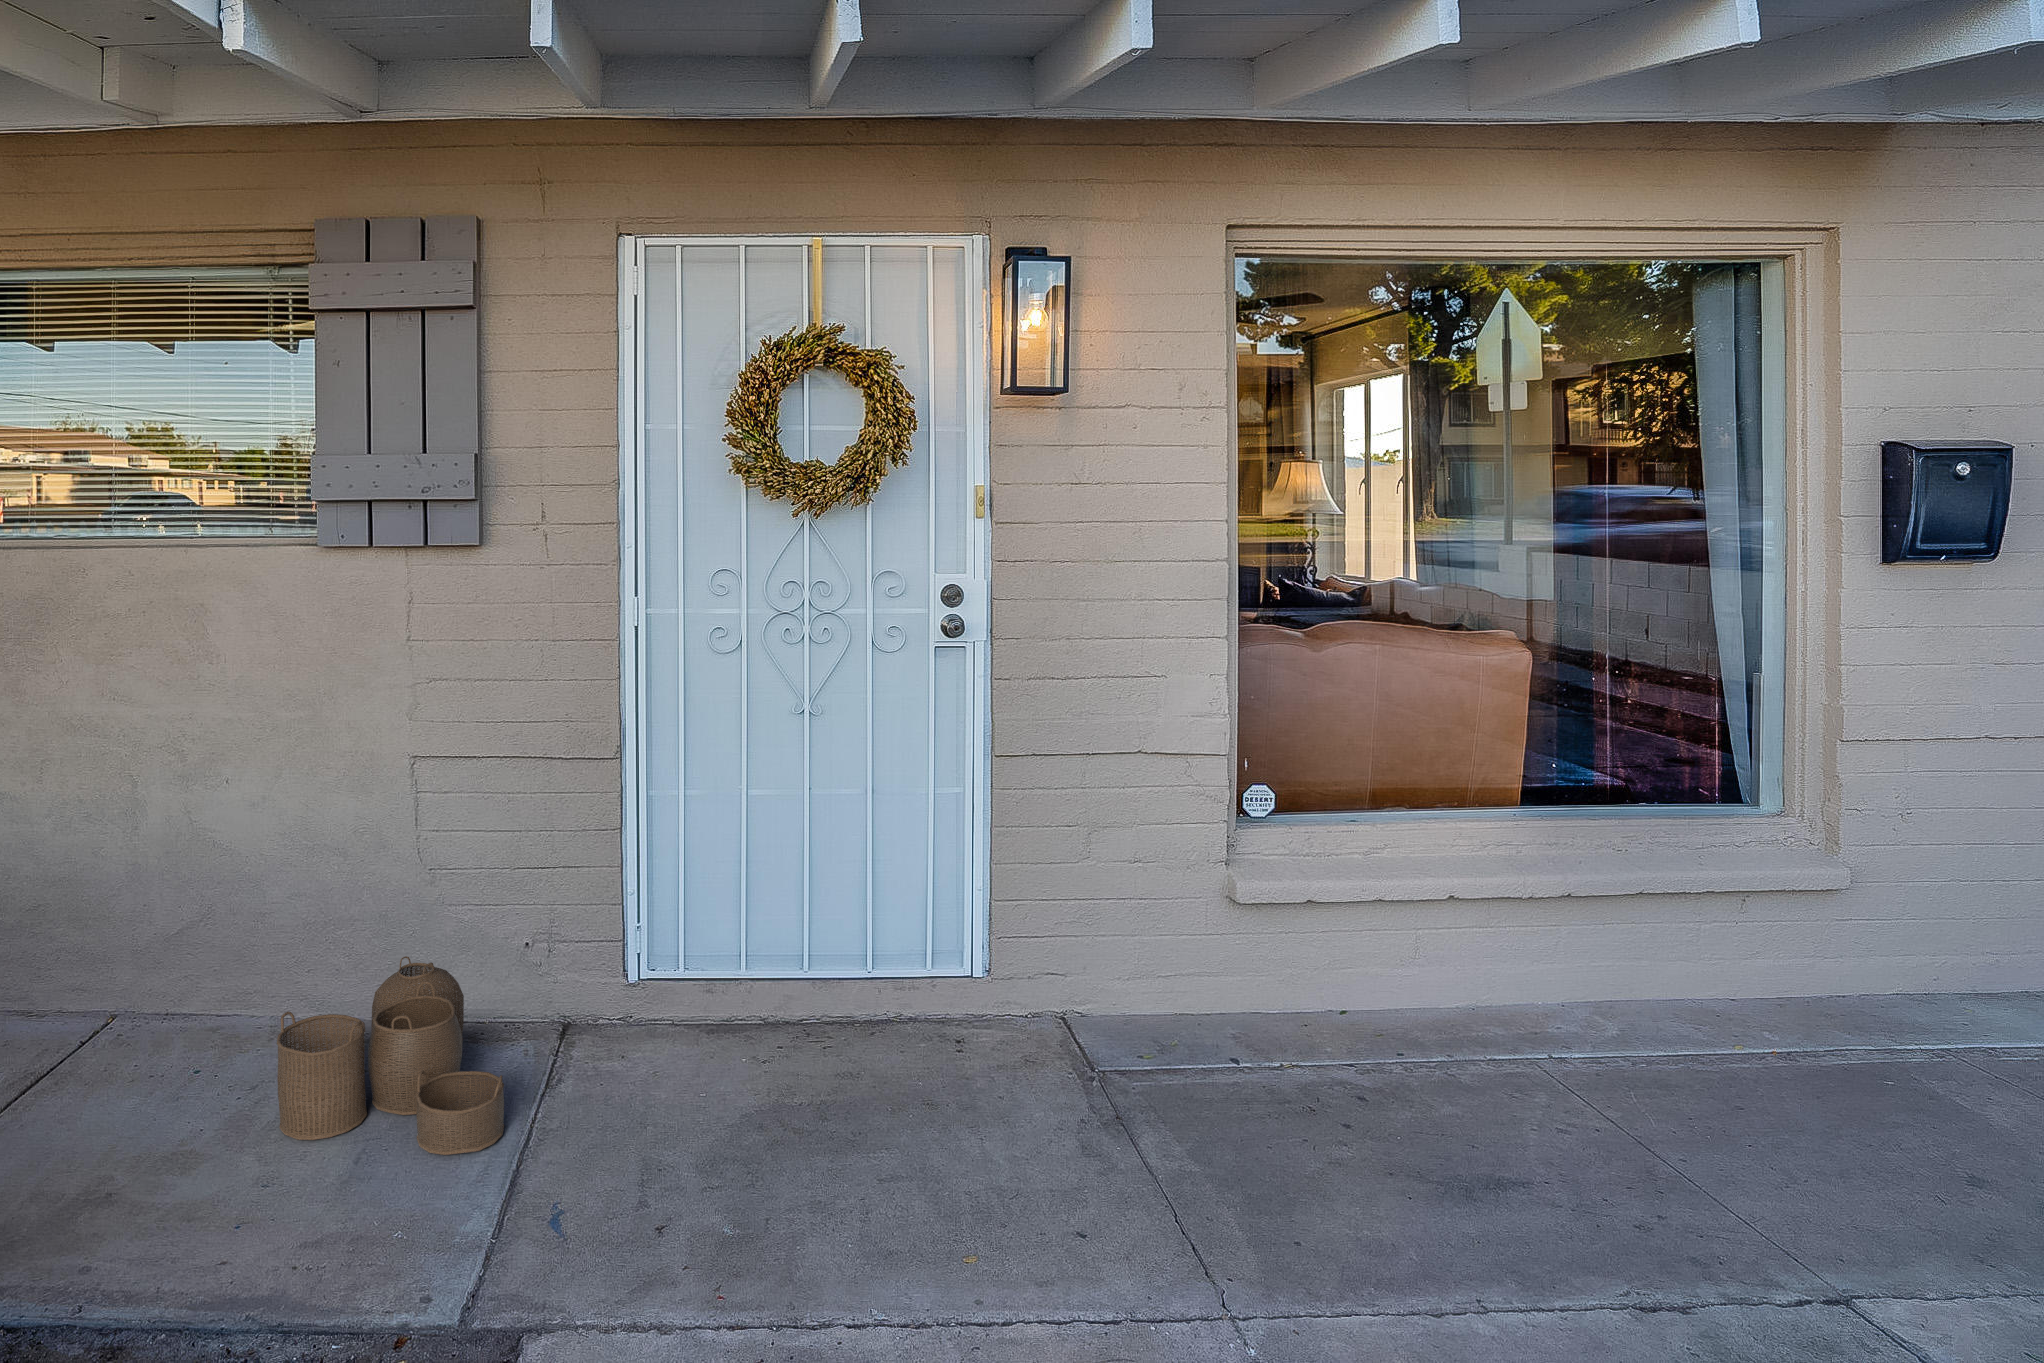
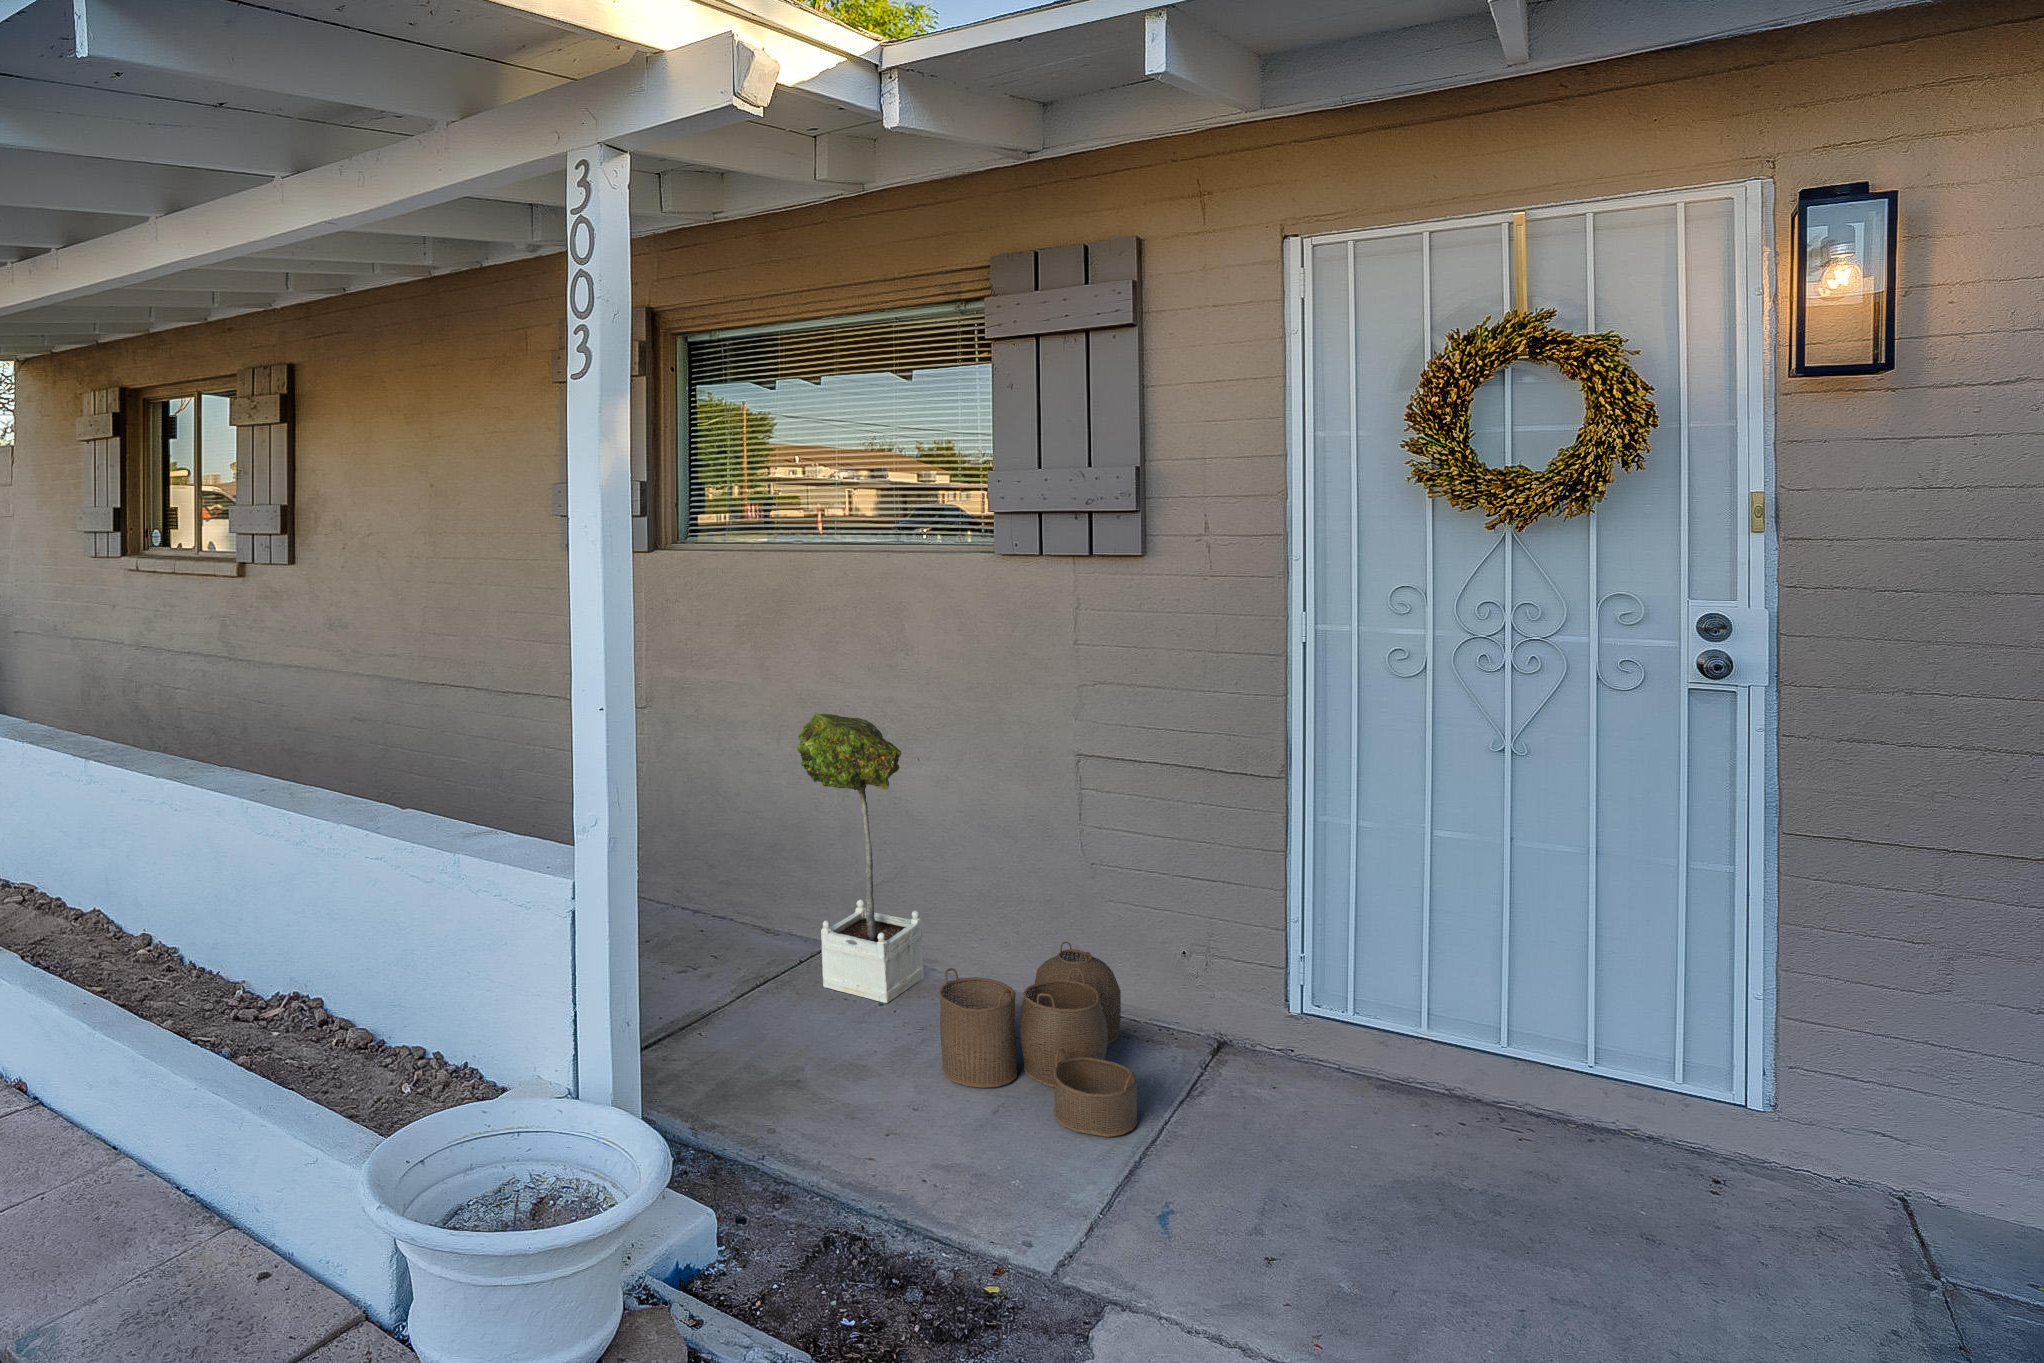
potted tree: none [69,741,232,1071] -> present [797,712,924,1003]

